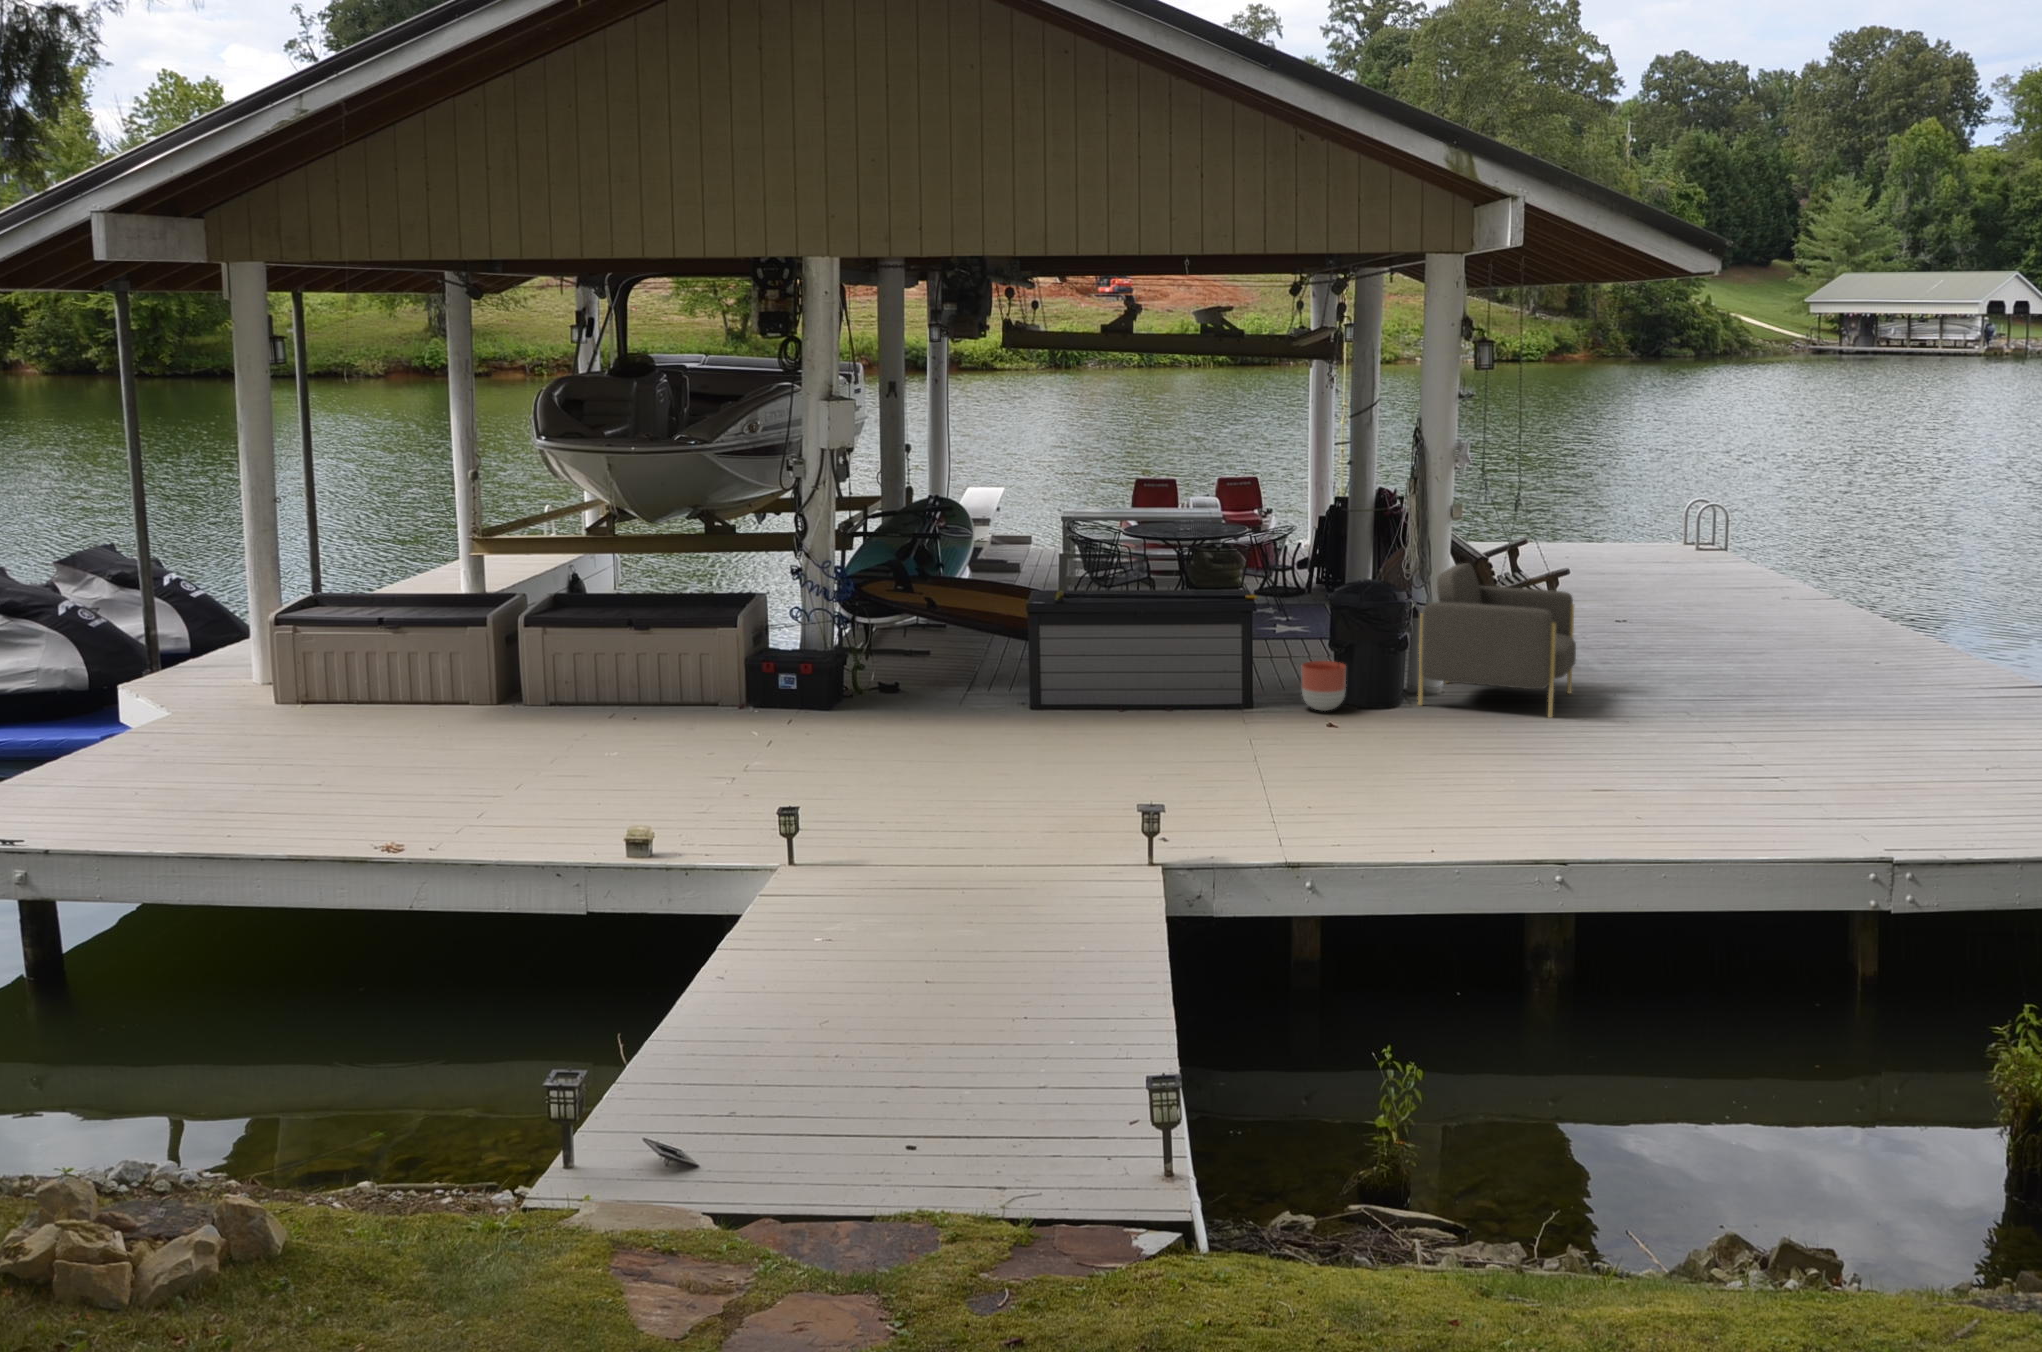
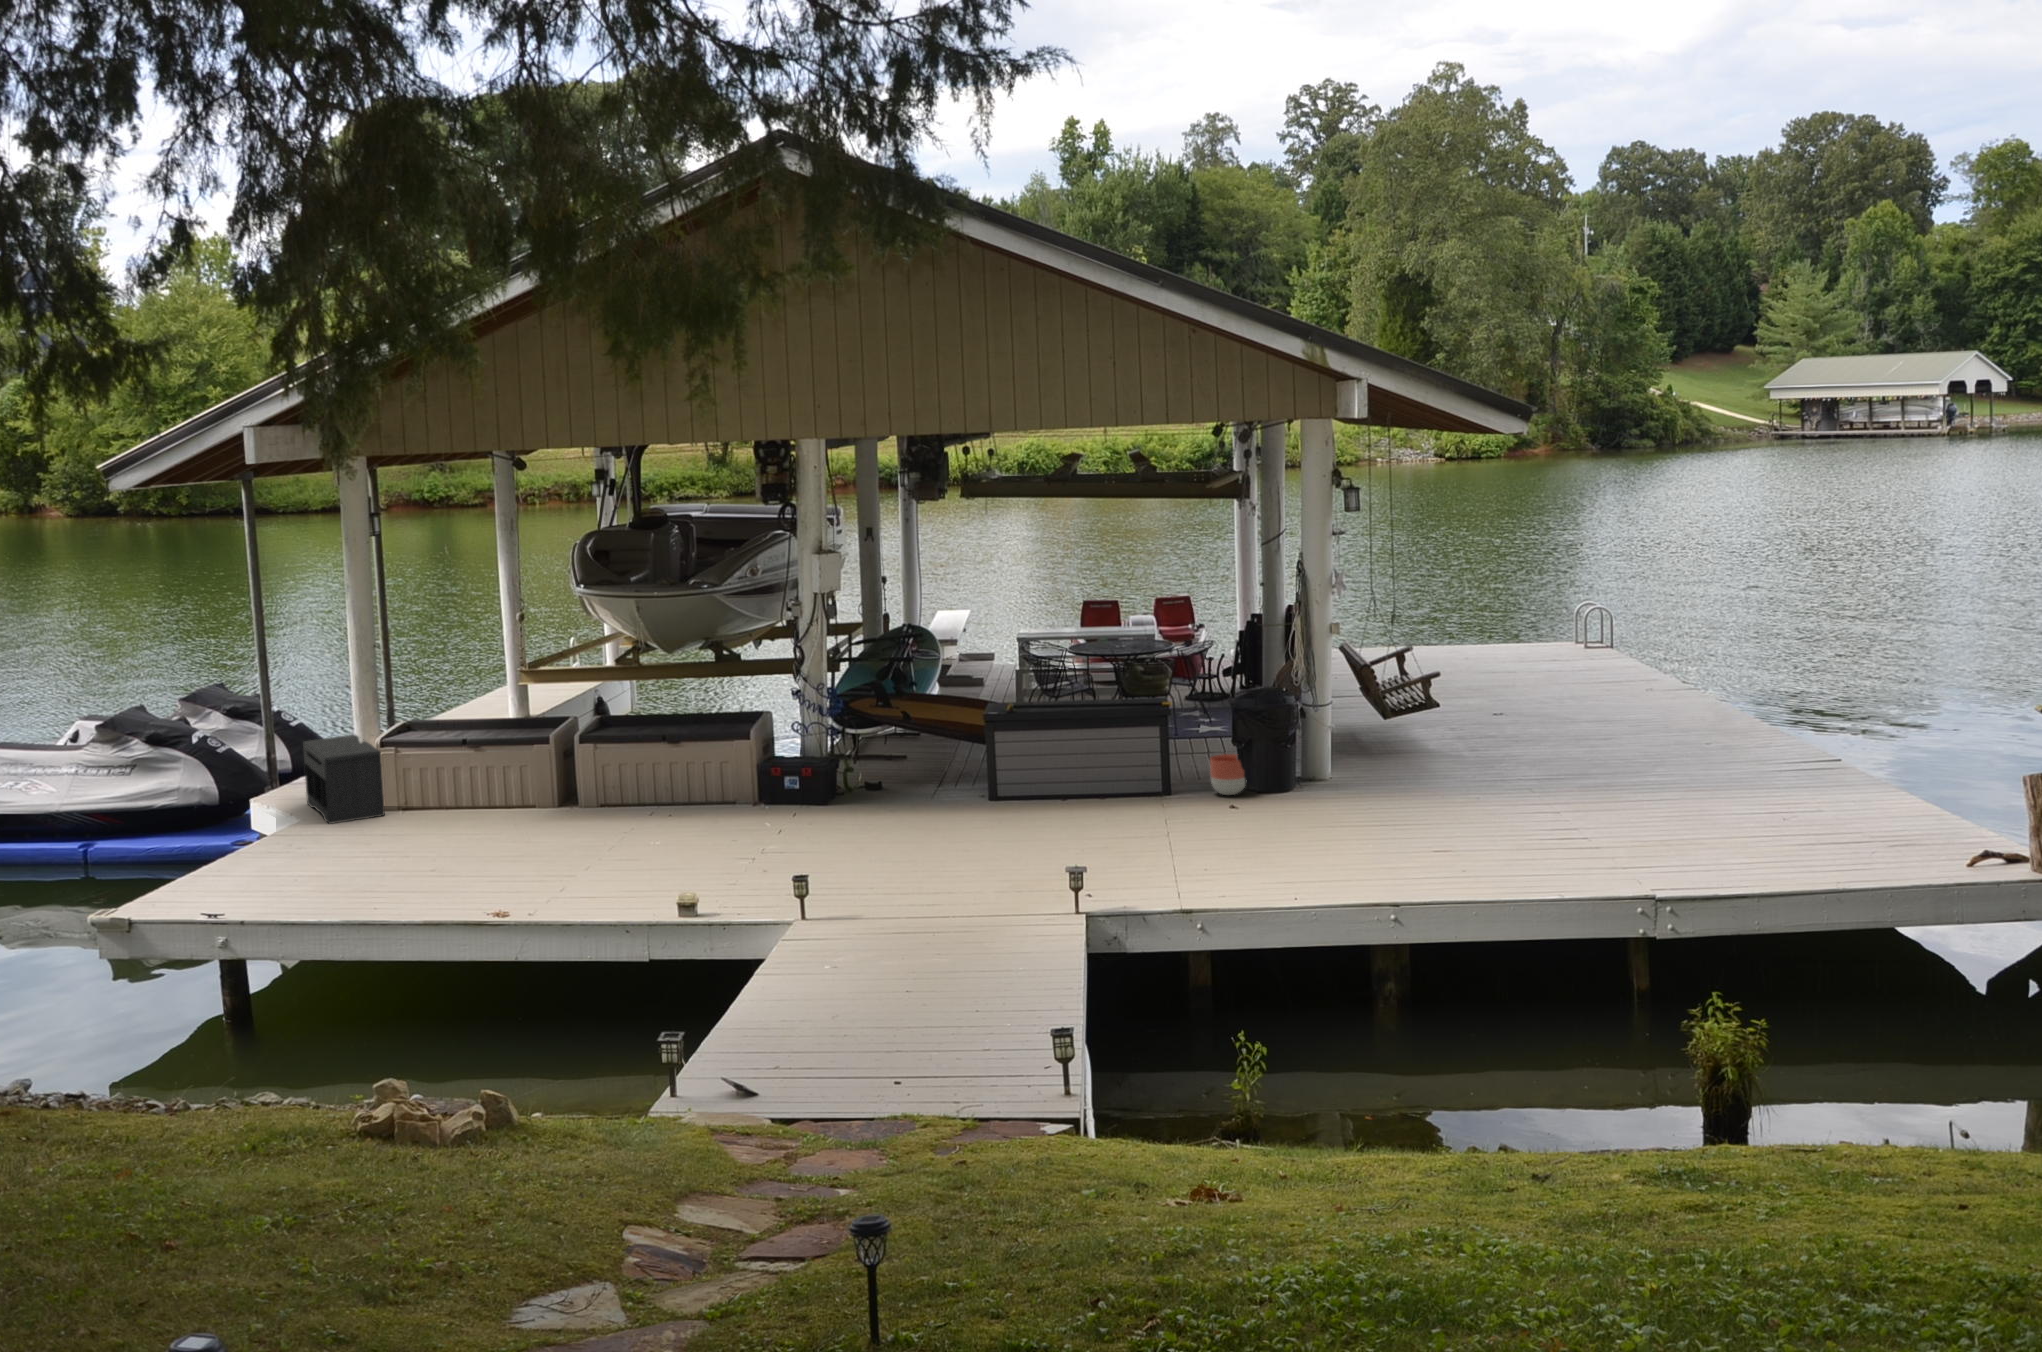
armchair: present [1418,563,1576,718] -> none [1306,670,1439,796]
bench: none [174,610,273,721] -> present [303,735,385,824]

